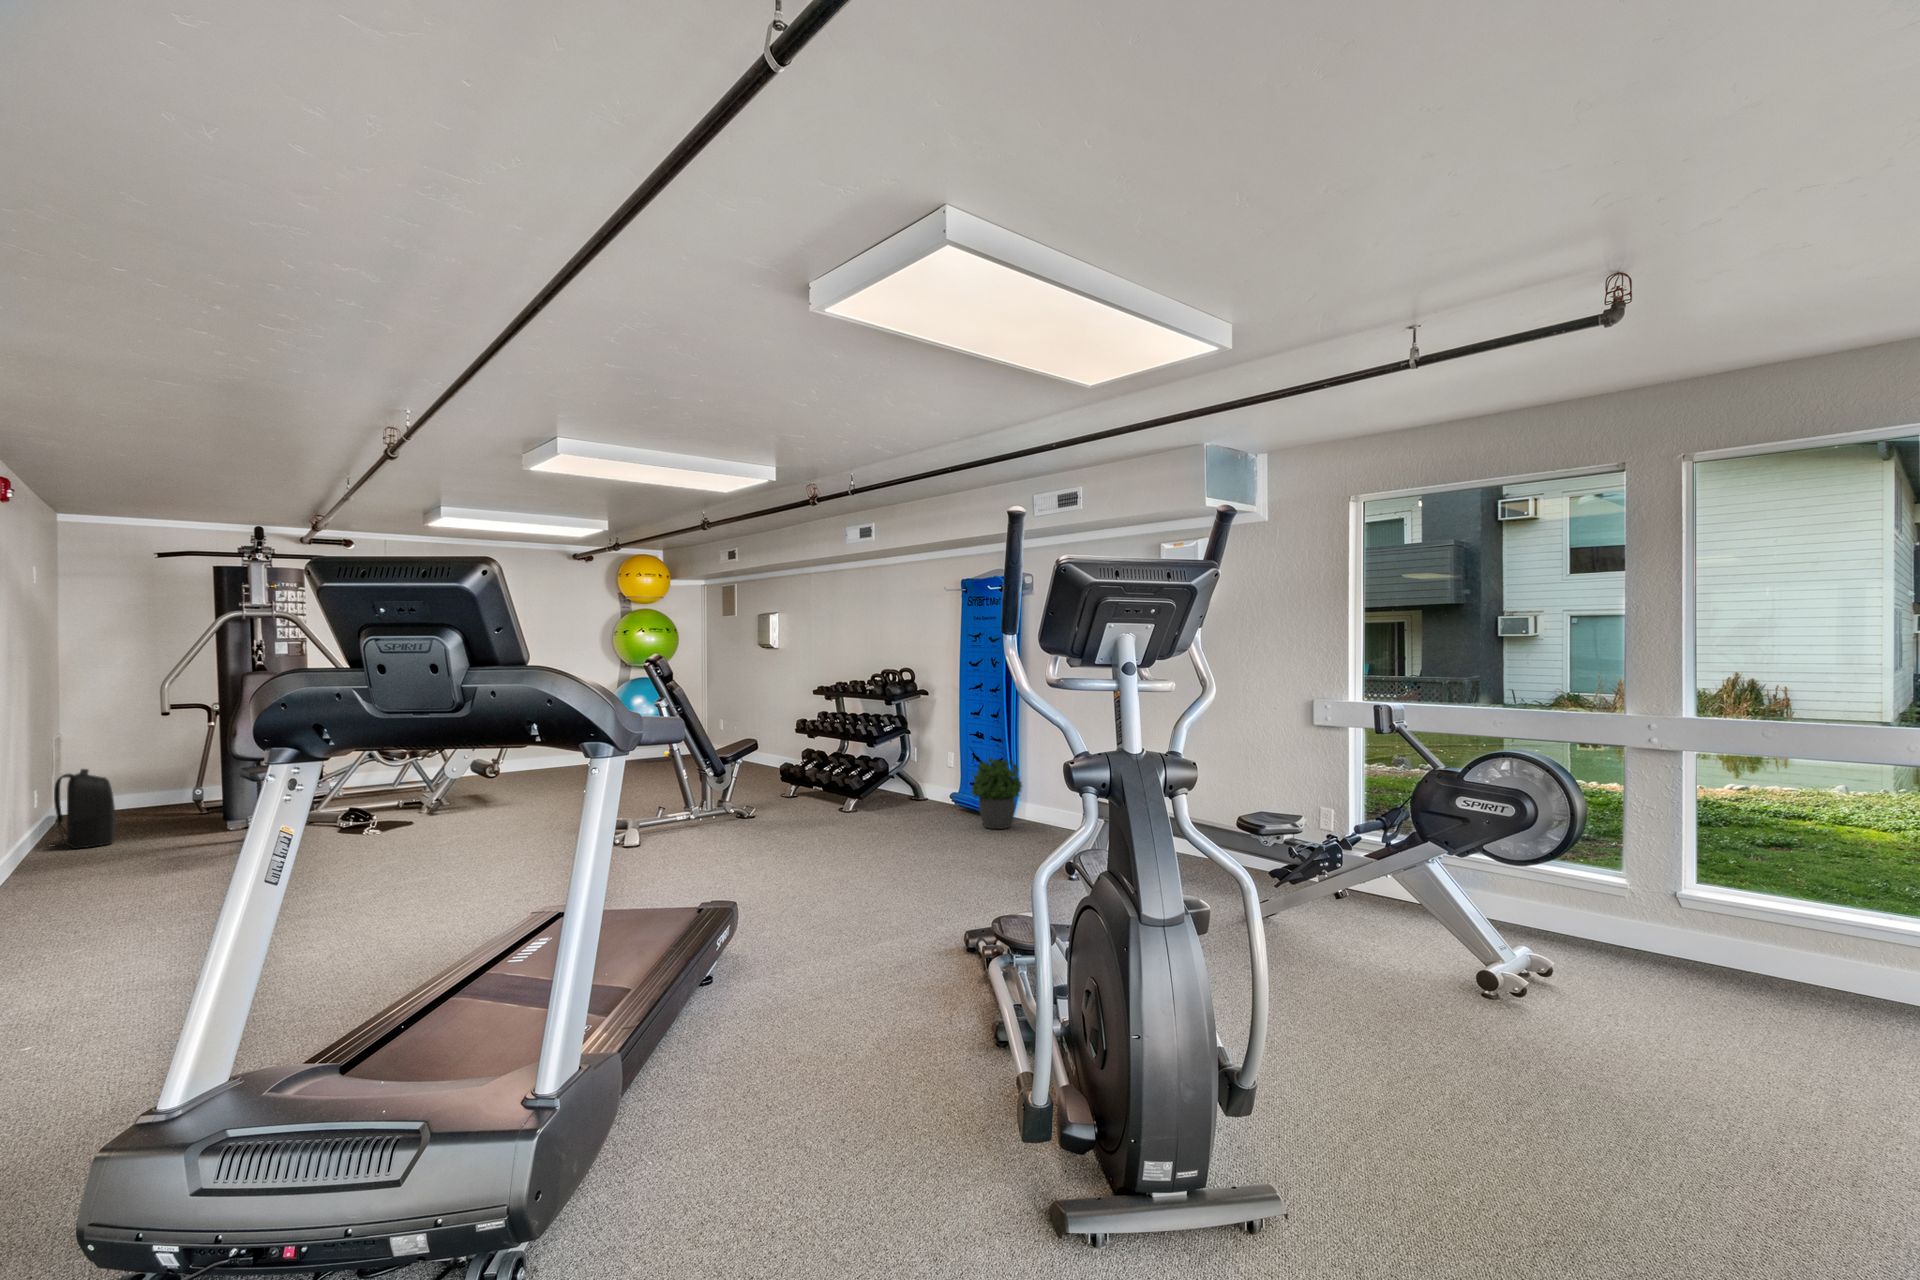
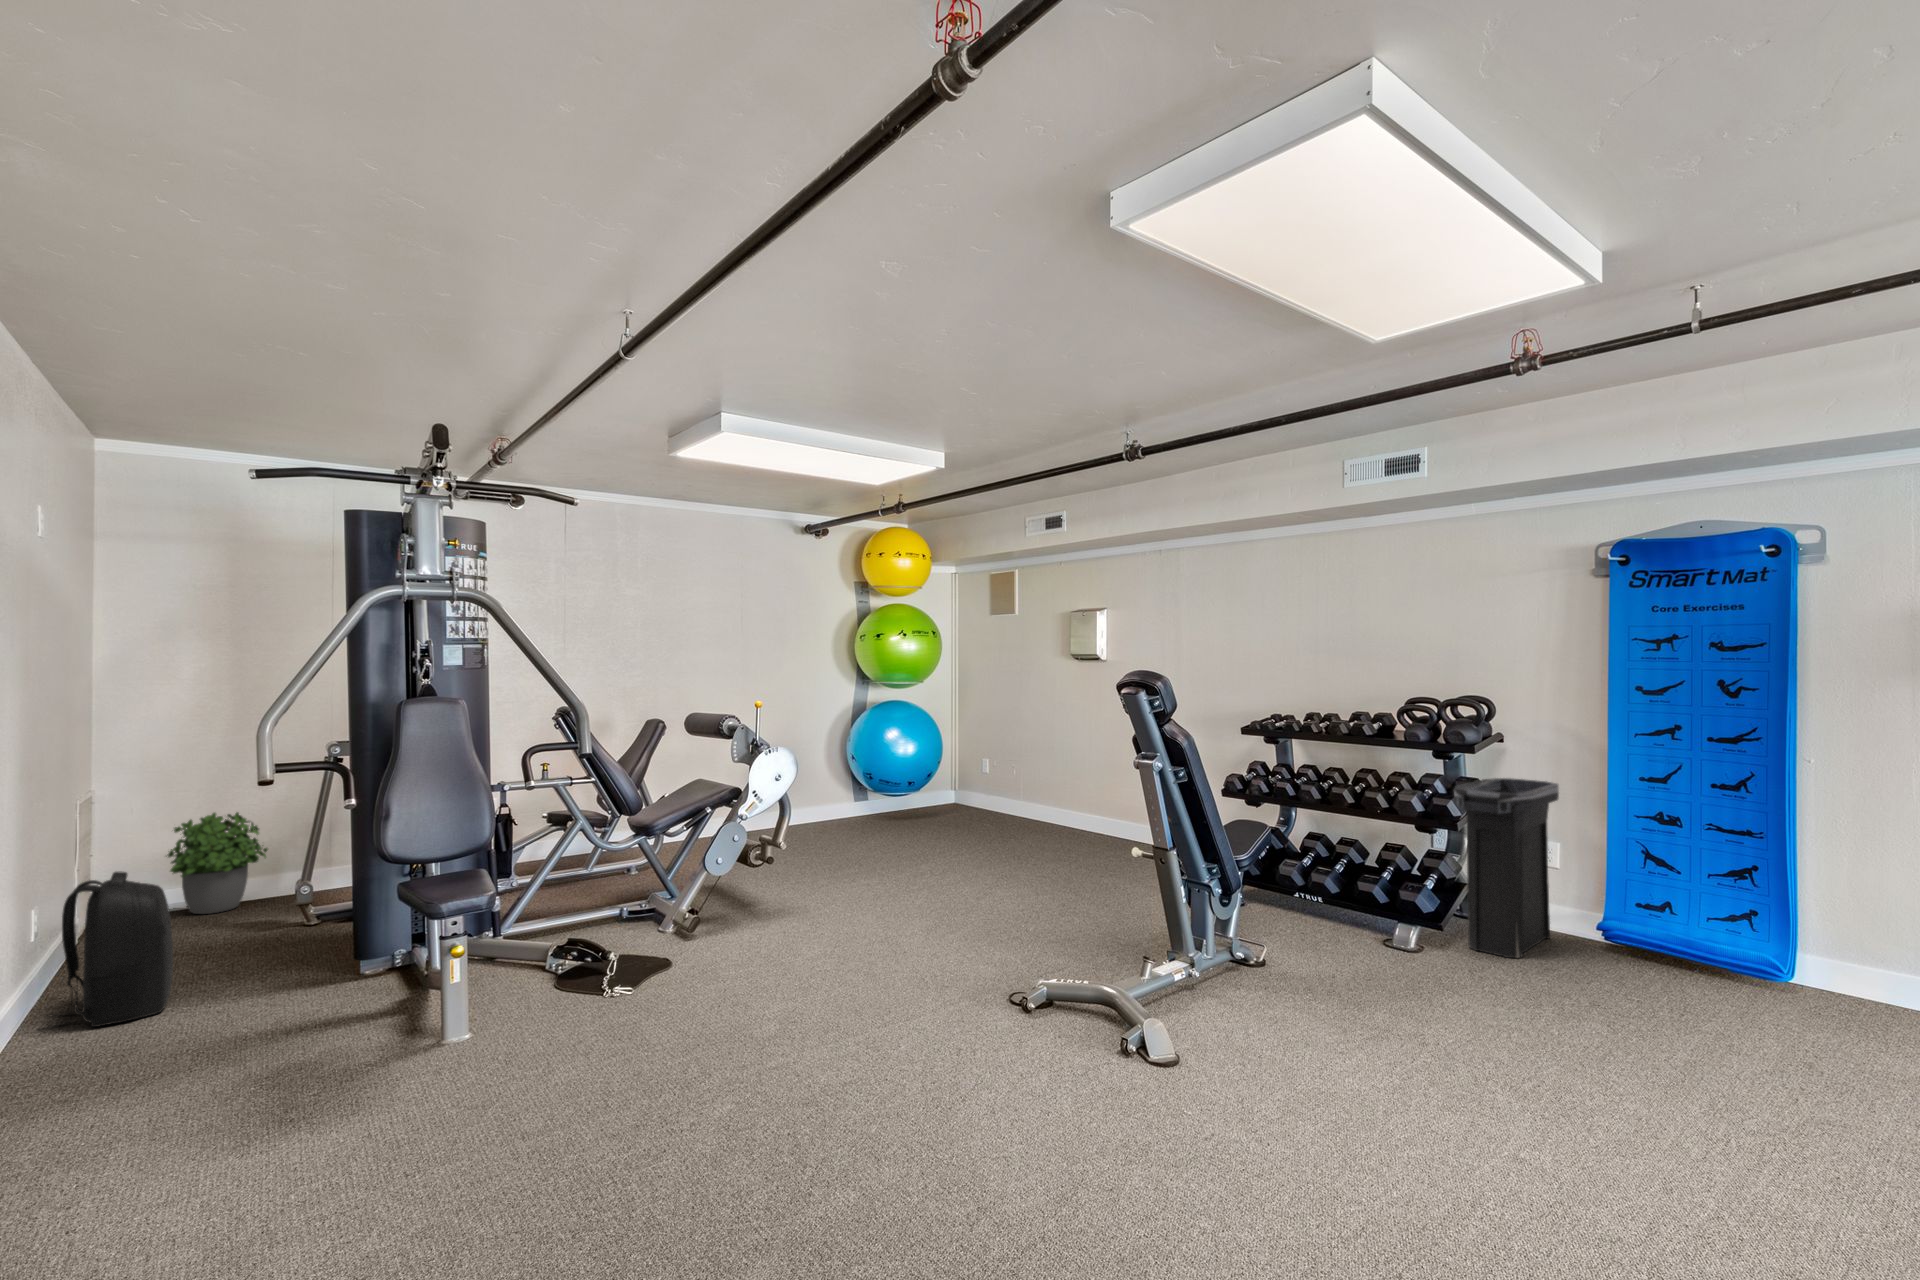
trash can: none [881,717,957,815] -> present [1454,778,1559,958]
potted plant: present [972,758,1022,829] -> present [168,812,268,914]

